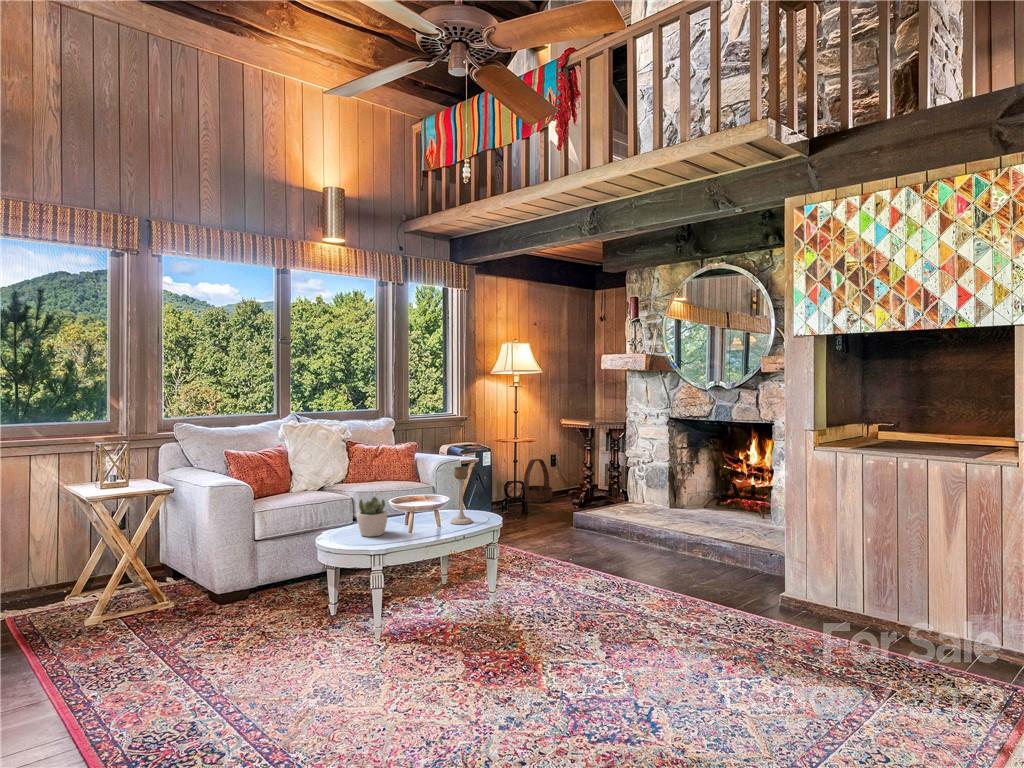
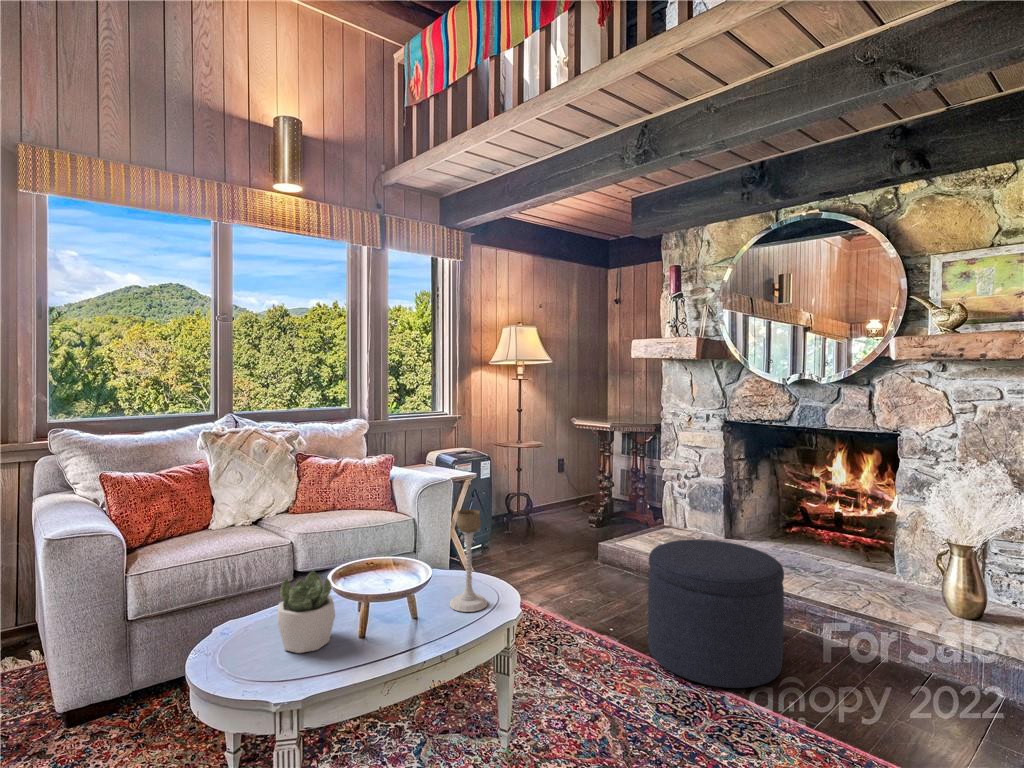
basket: present [521,459,552,503] -> none [524,468,563,523]
ottoman: none [584,497,668,582] -> present [648,540,784,688]

